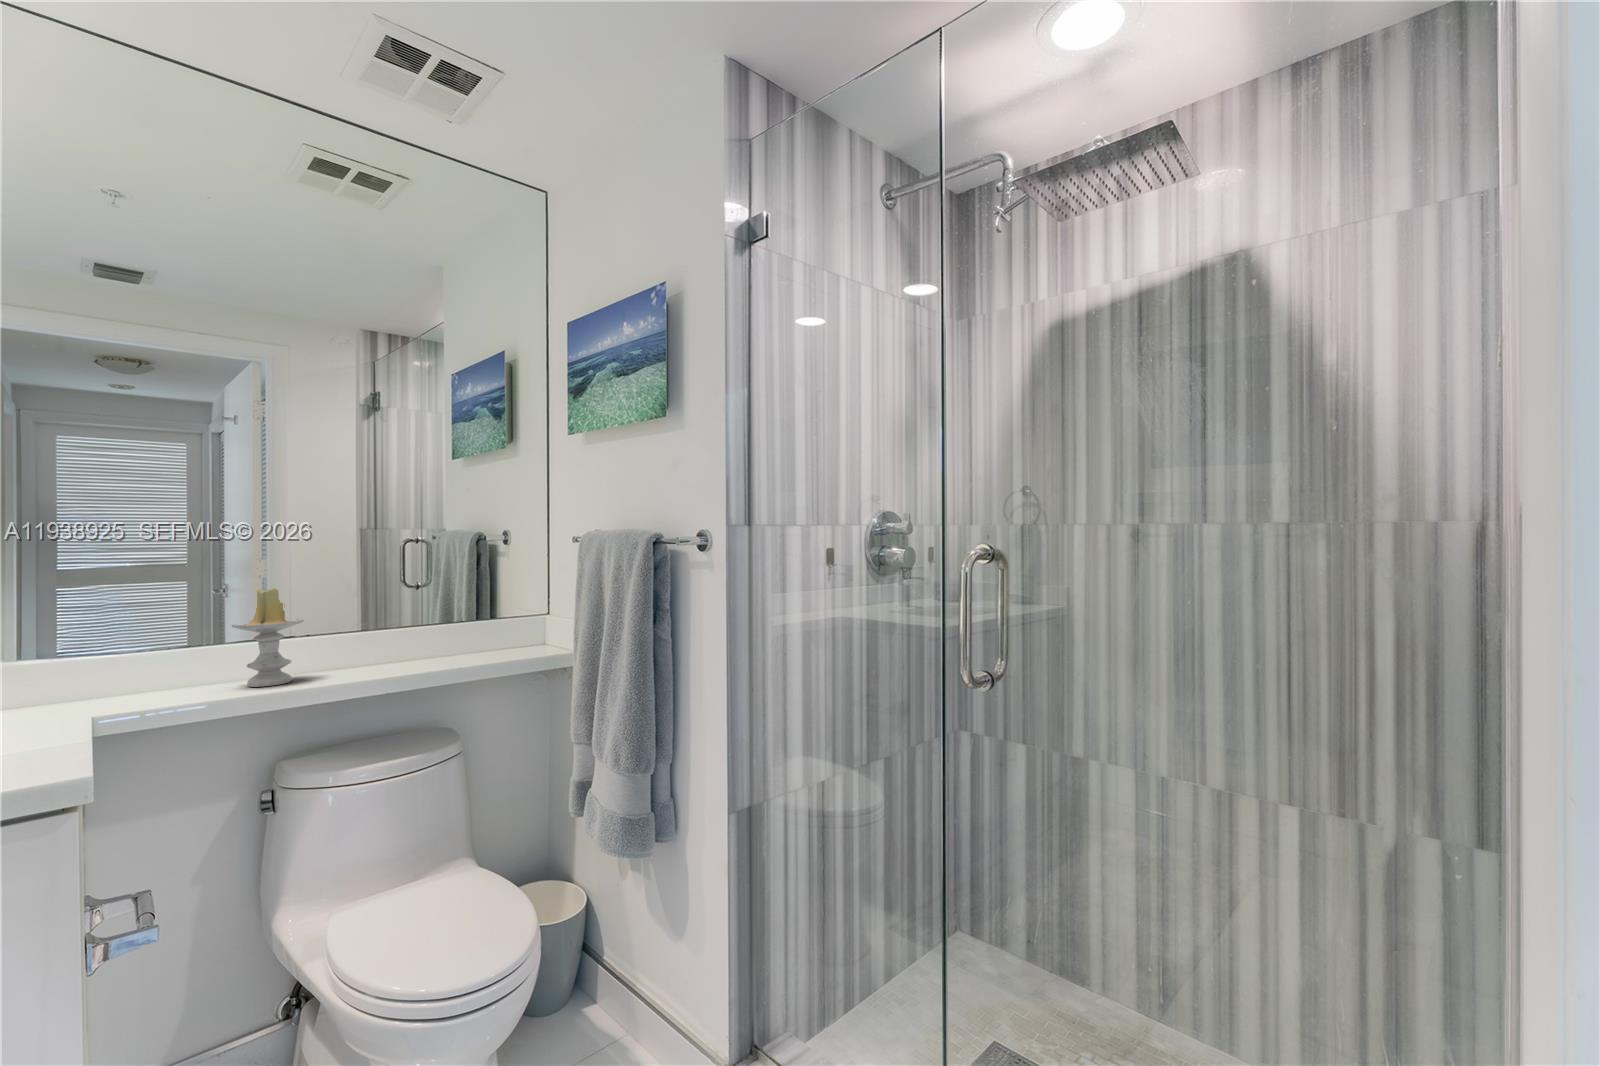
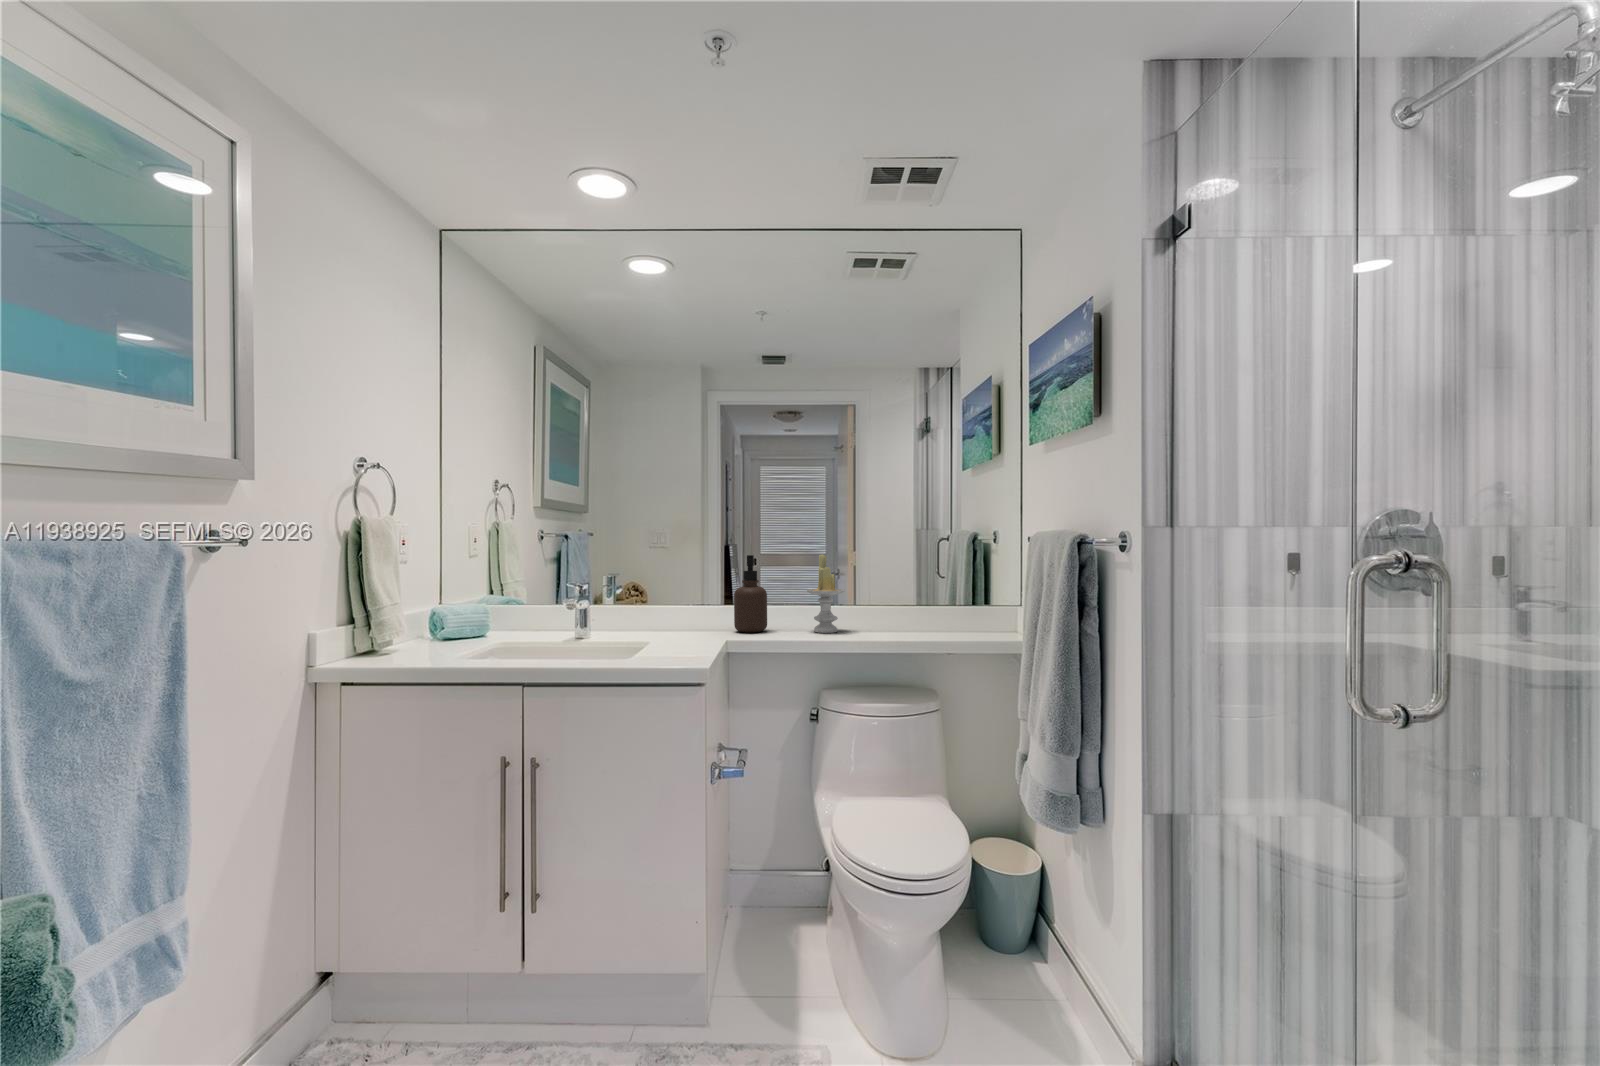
soap dispenser: none [73,577,151,708] -> present [734,555,767,632]

